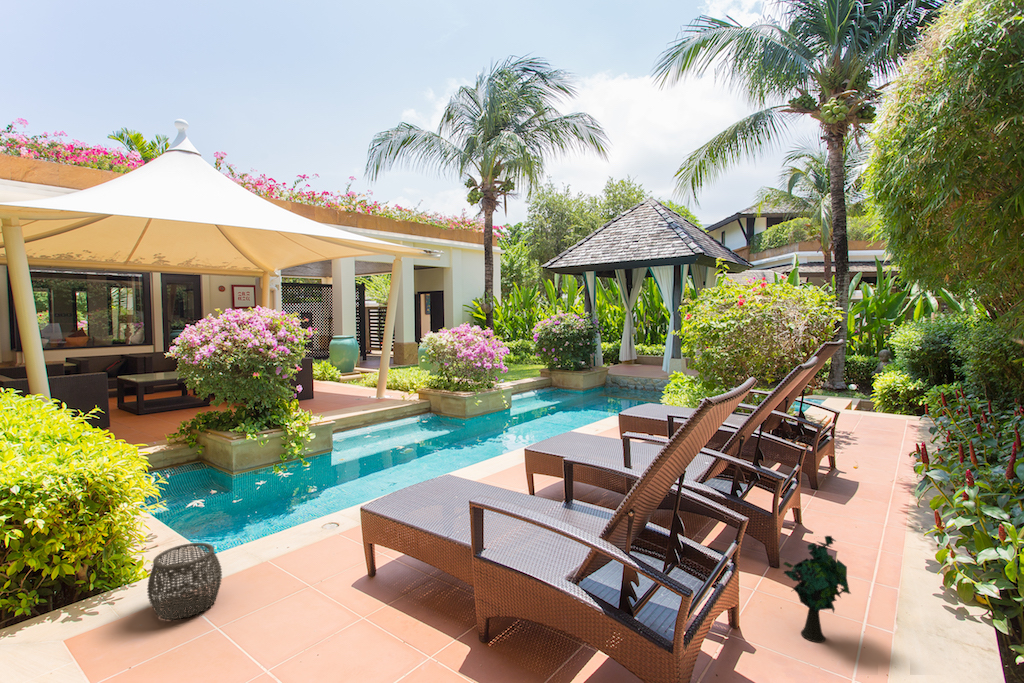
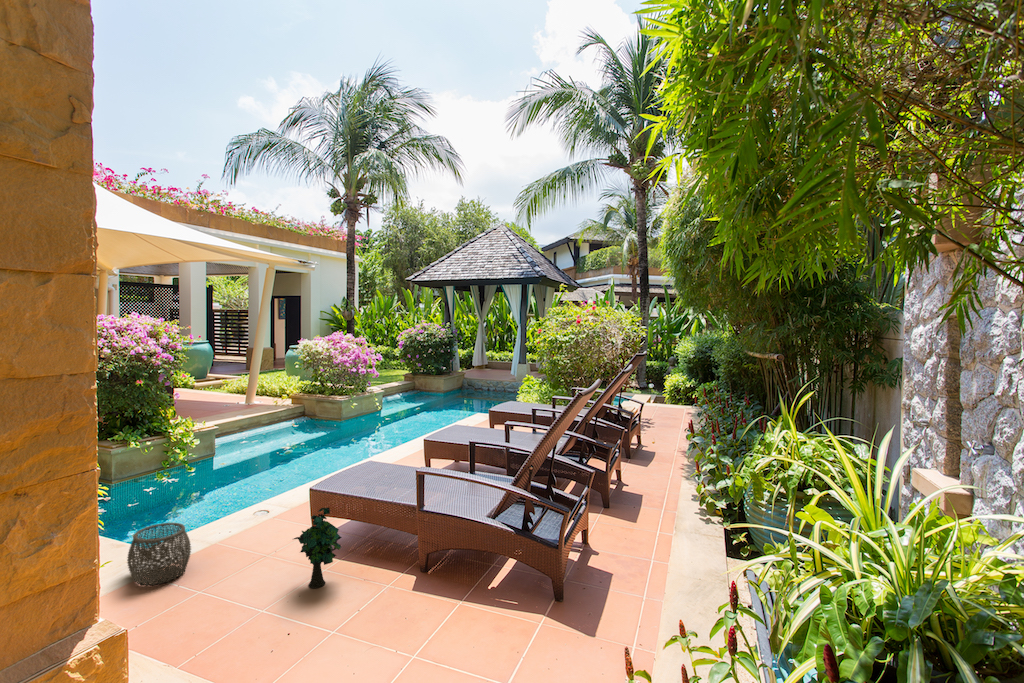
decorative plant: present [784,536,850,642] -> present [294,508,342,588]

